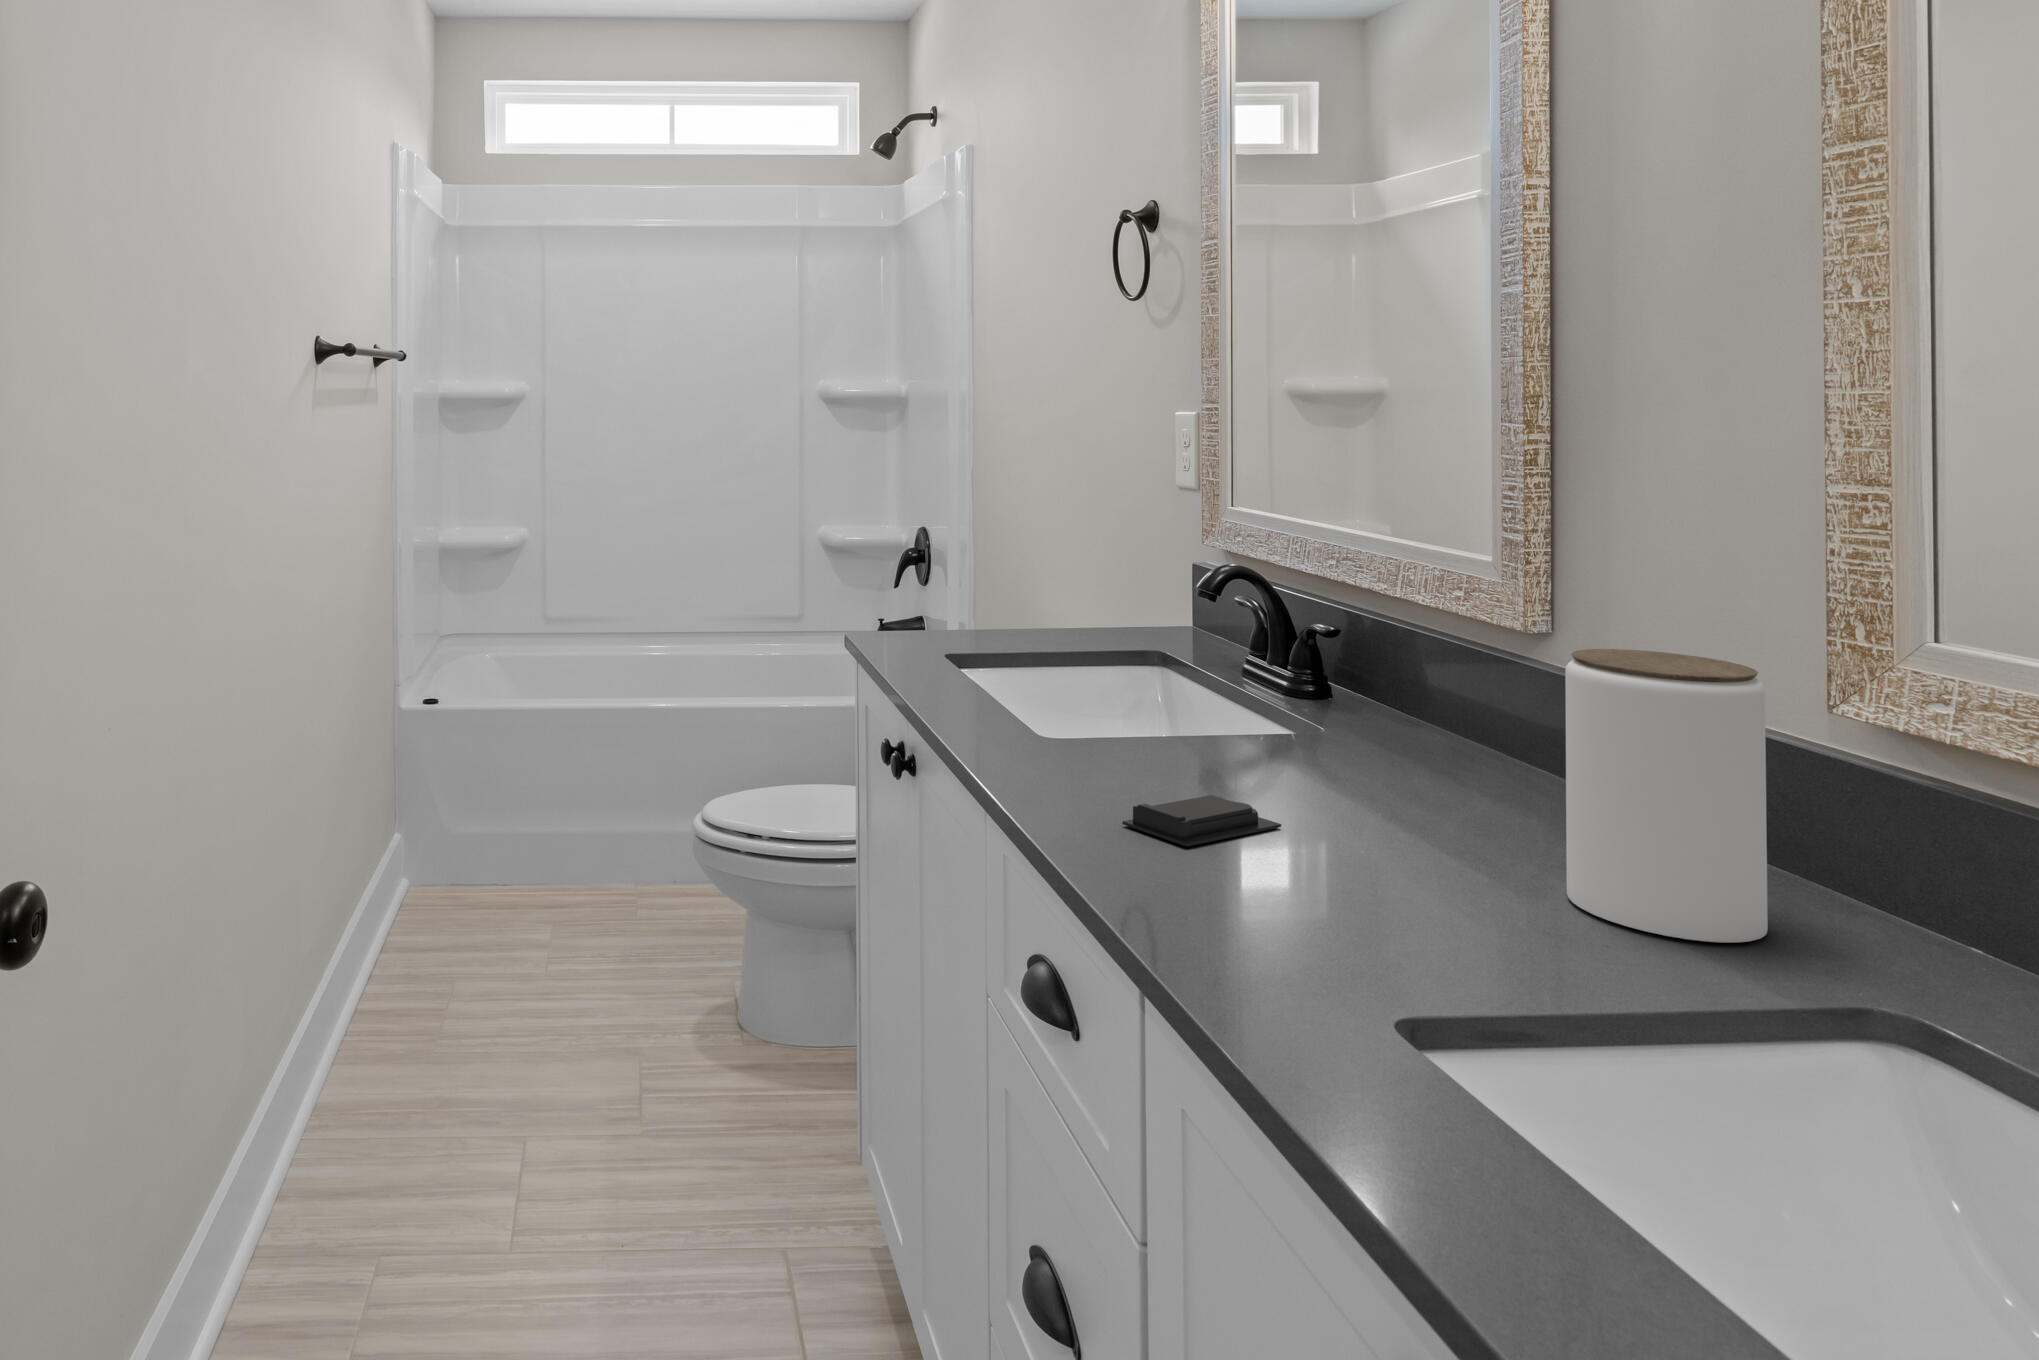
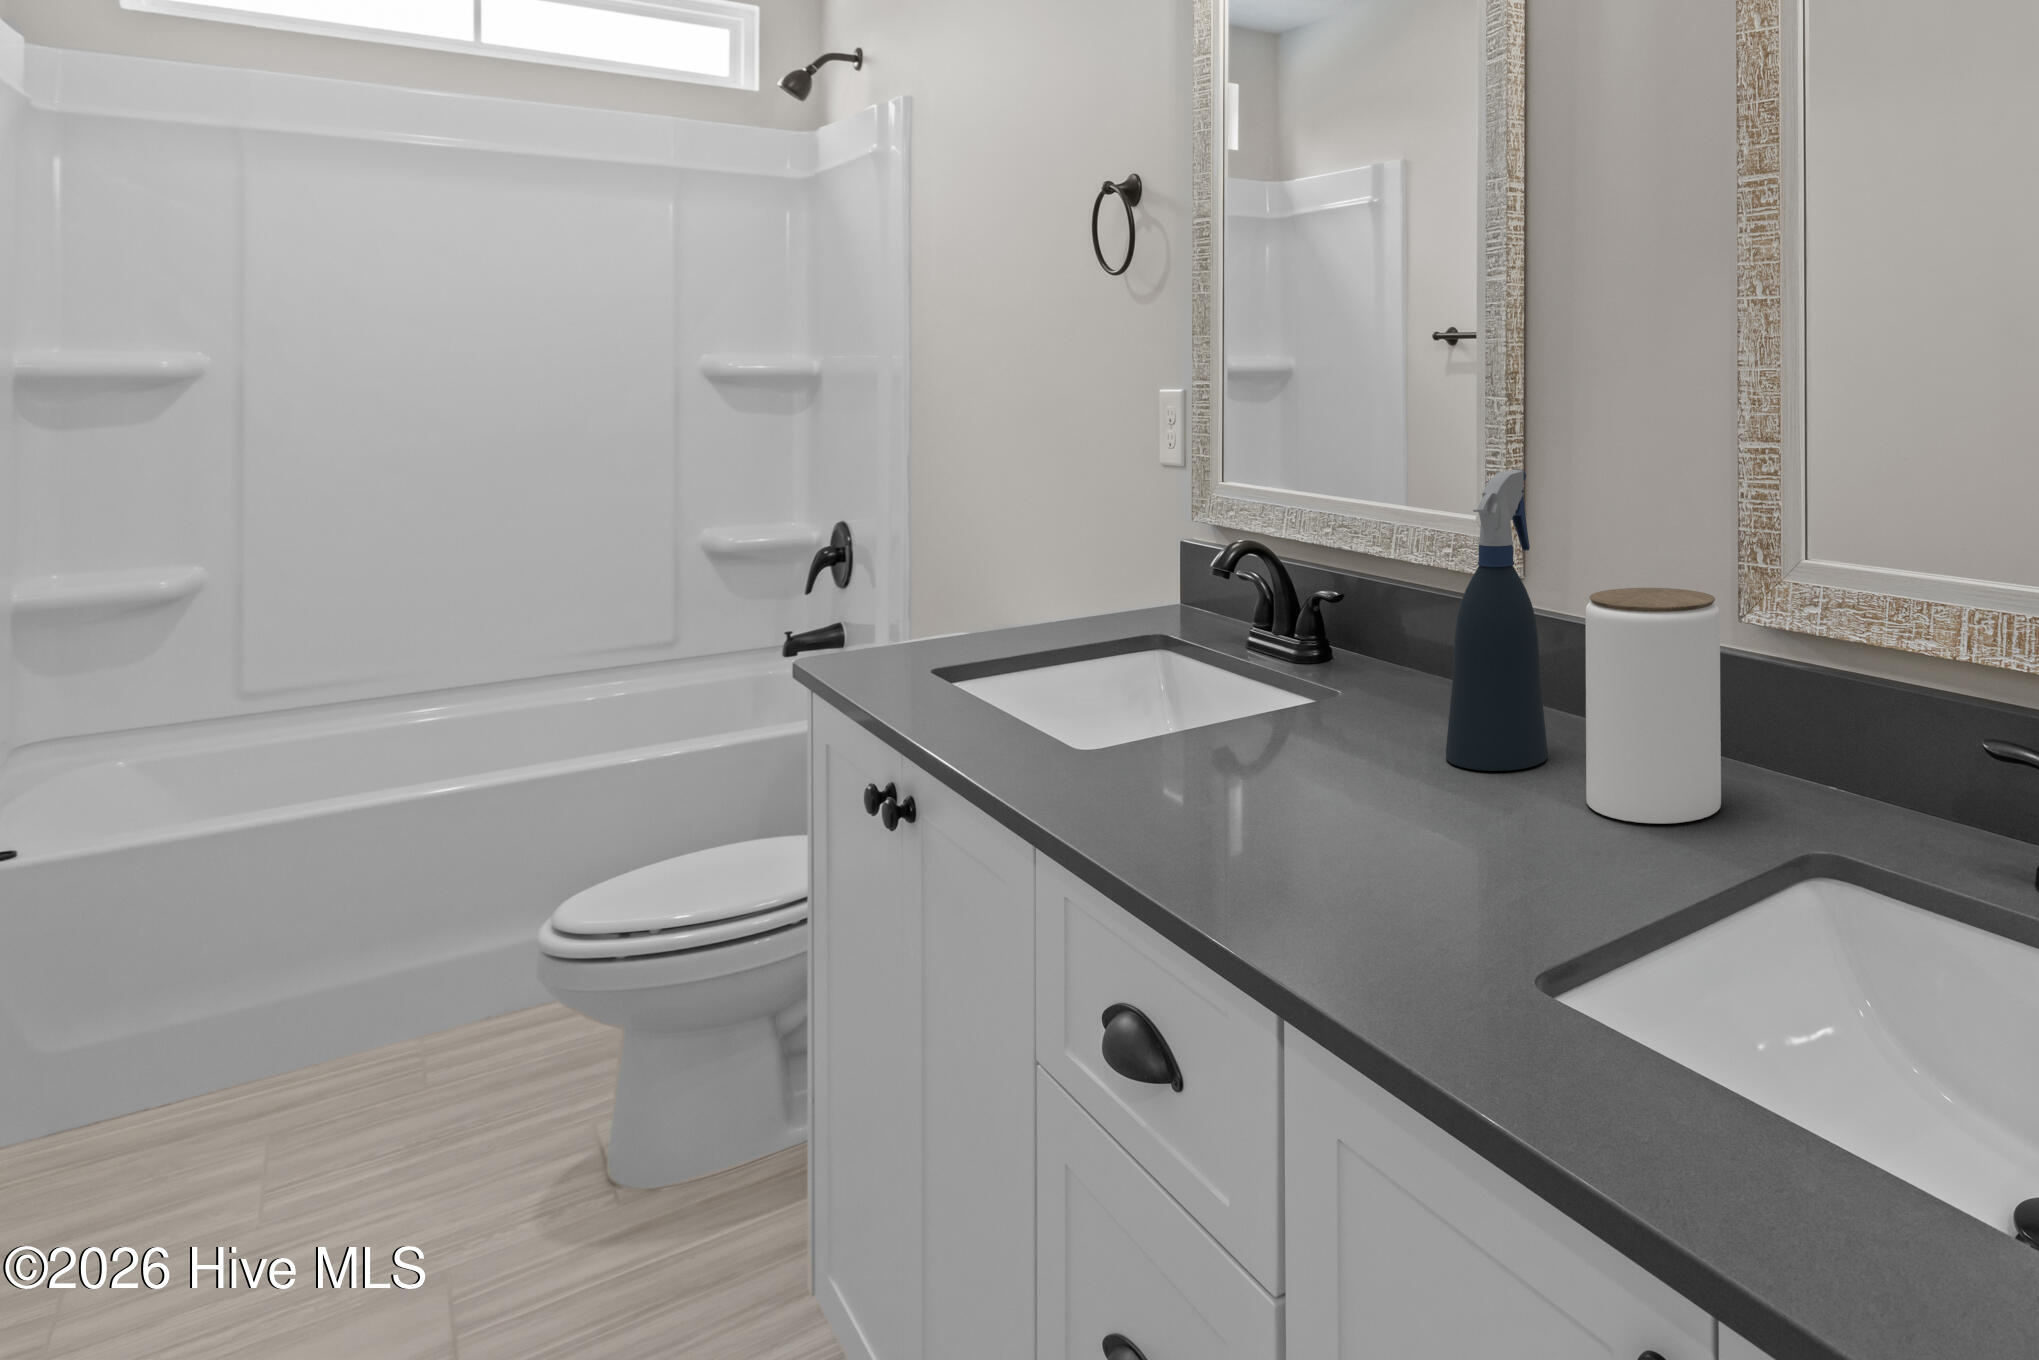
spray bottle: none [1411,503,1545,844] -> present [1446,469,1548,771]
soap bar: present [1122,795,1281,846] -> none [1212,776,1352,836]

